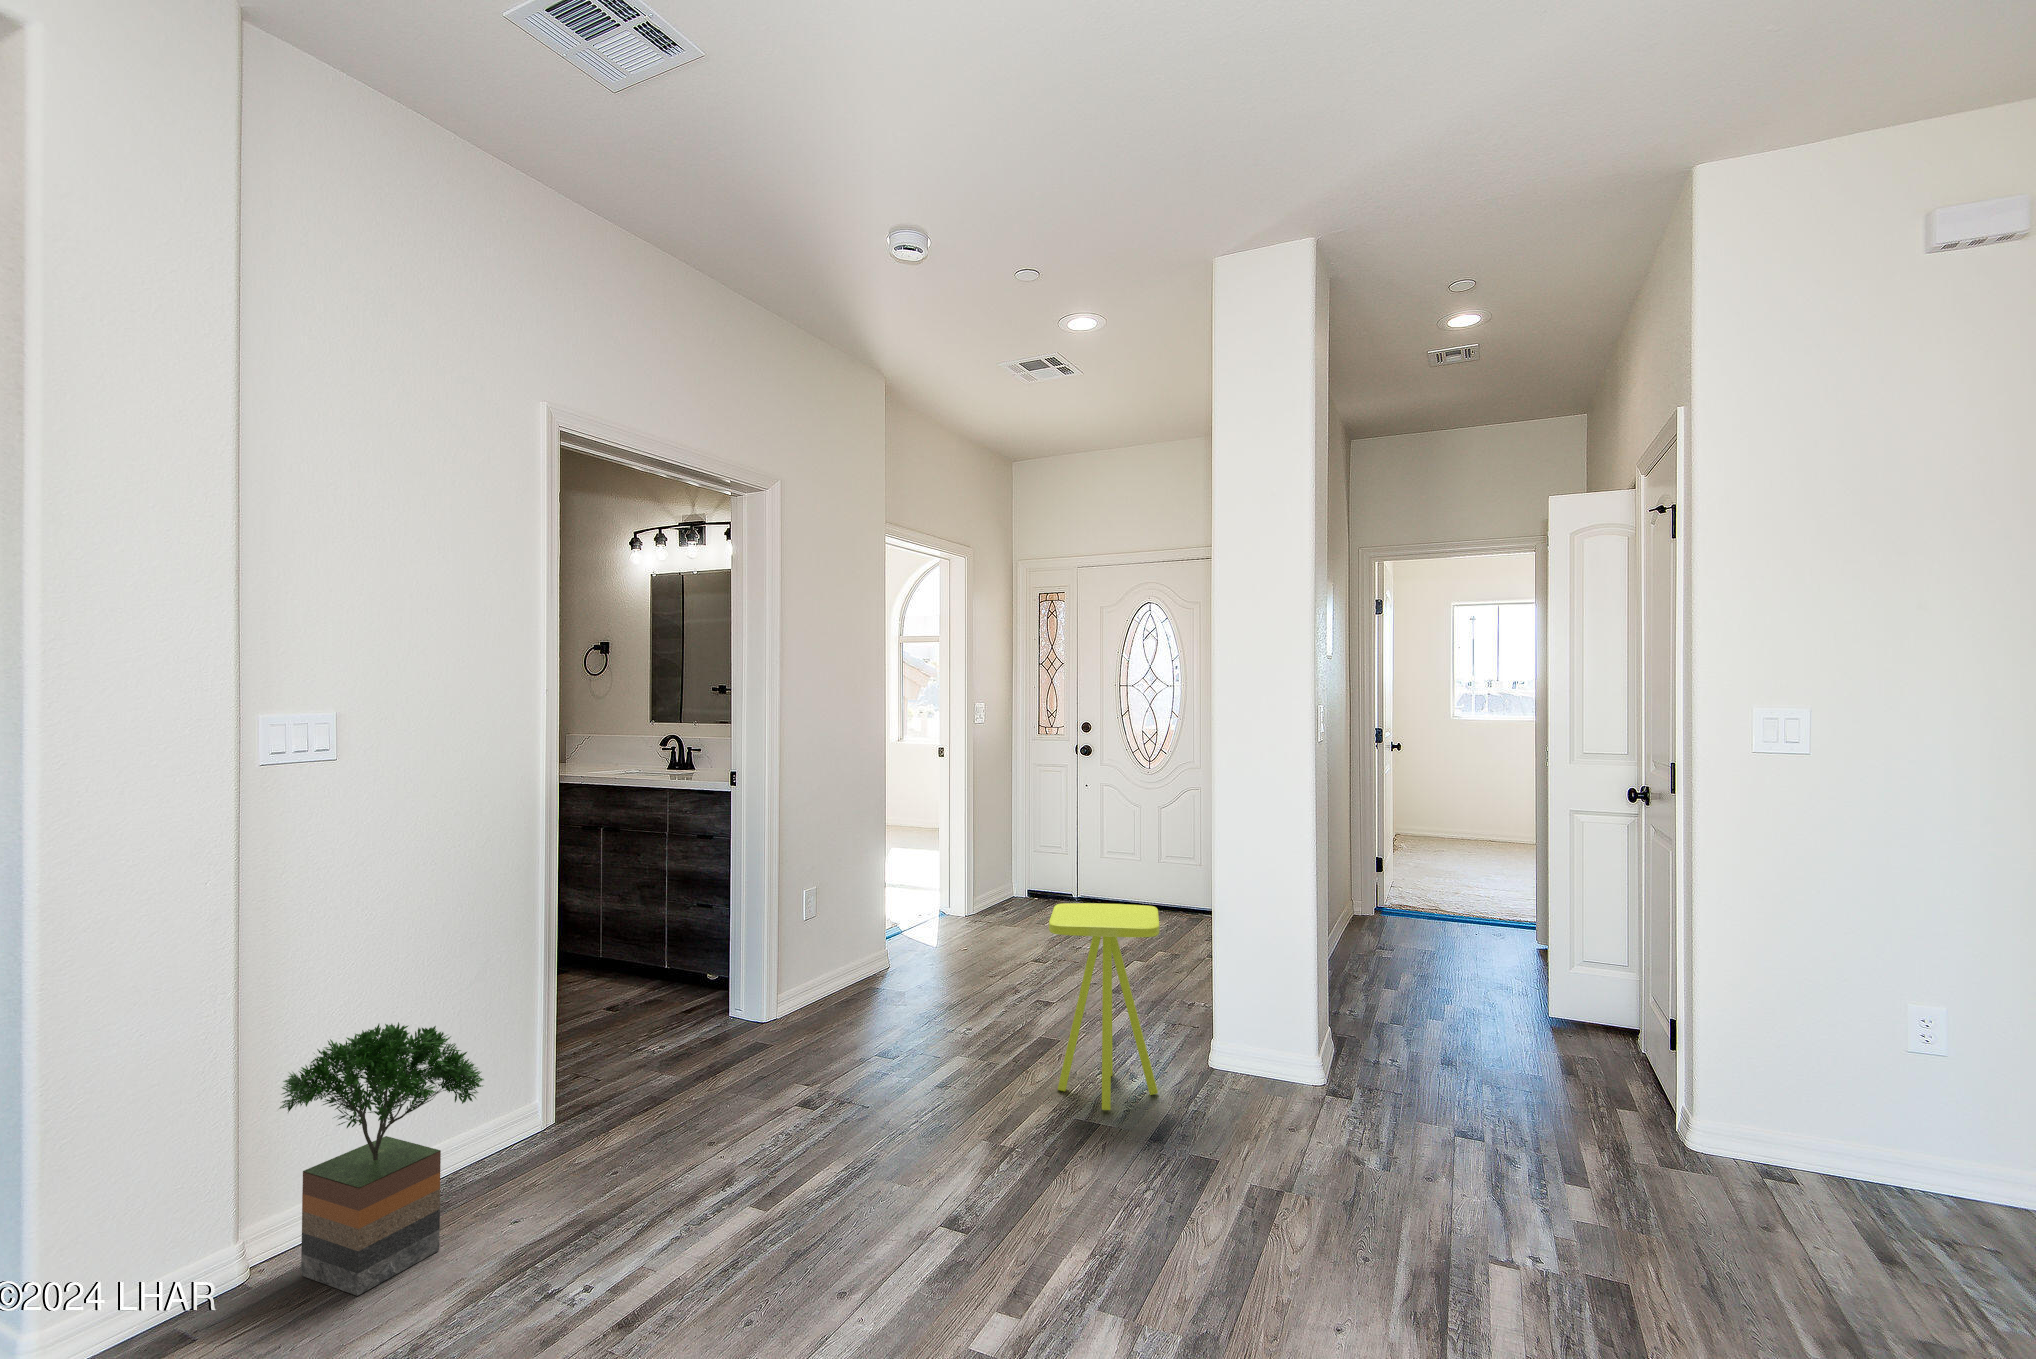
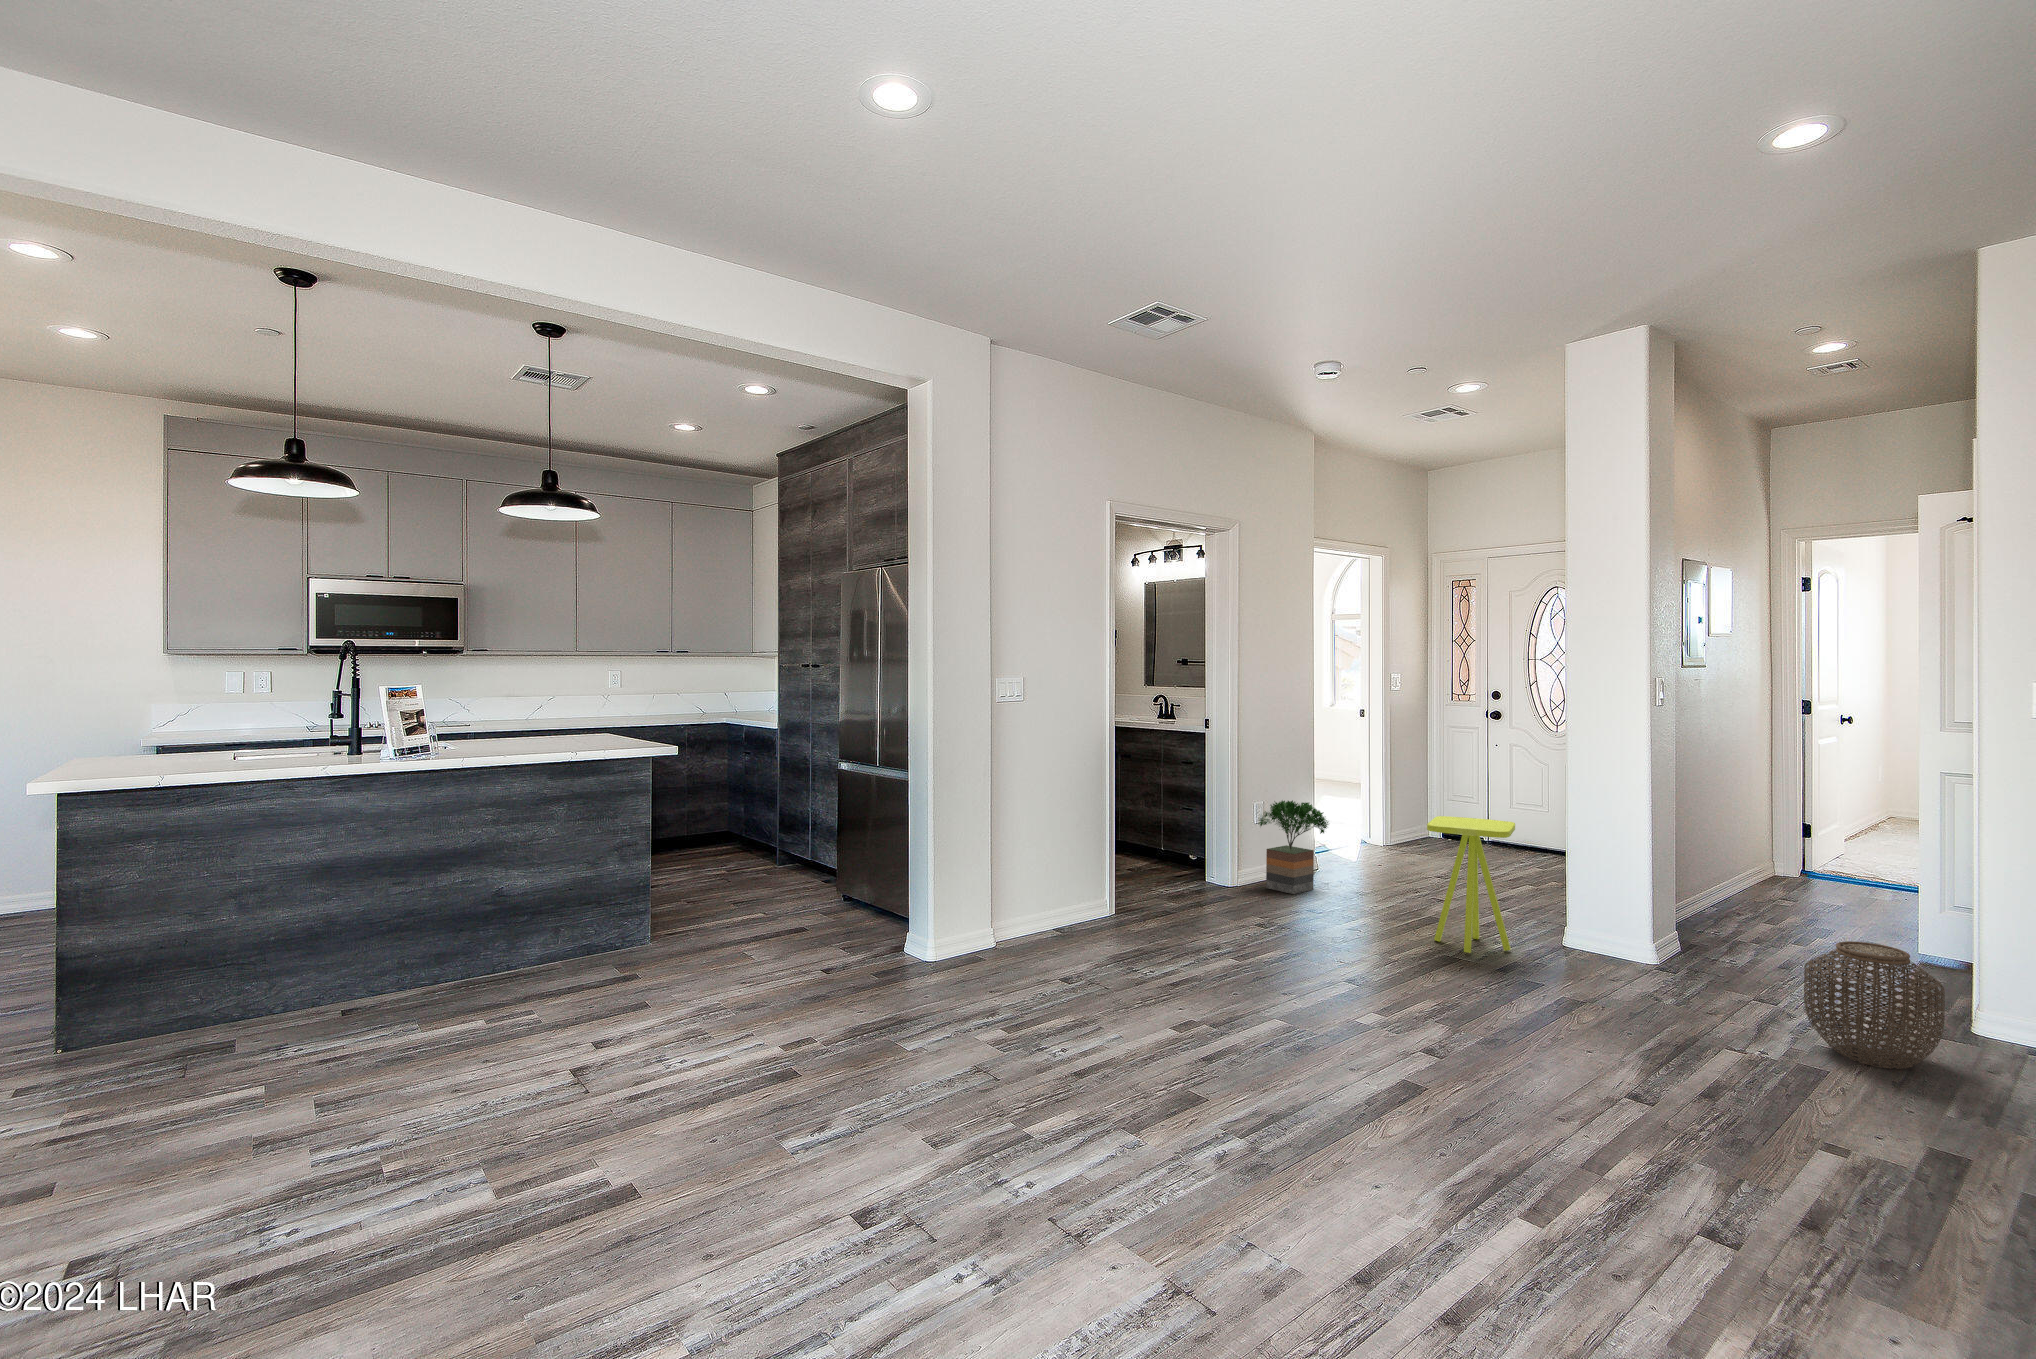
potted tree: present [280,1022,484,1296] -> present [1258,800,1328,894]
woven basket: none [1557,1064,1730,1252] -> present [1804,941,1945,1069]

